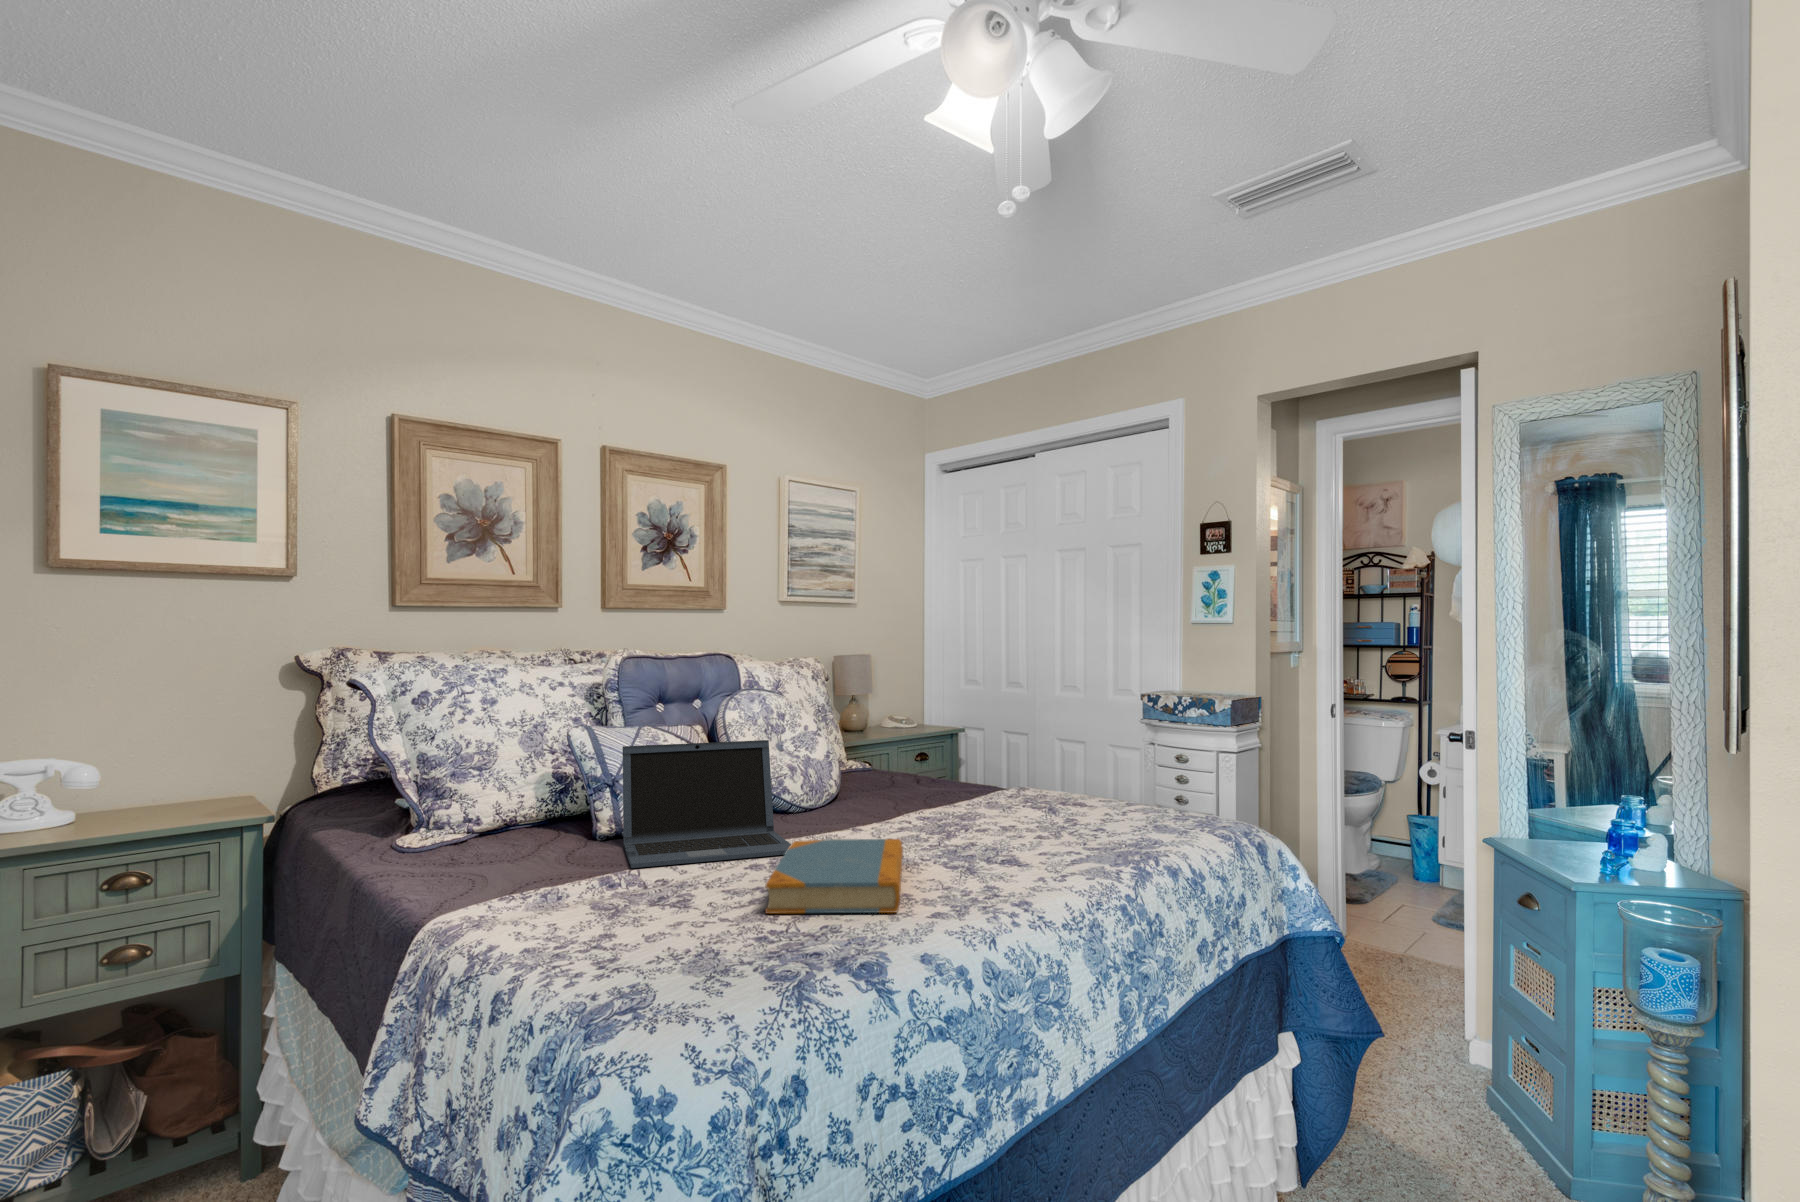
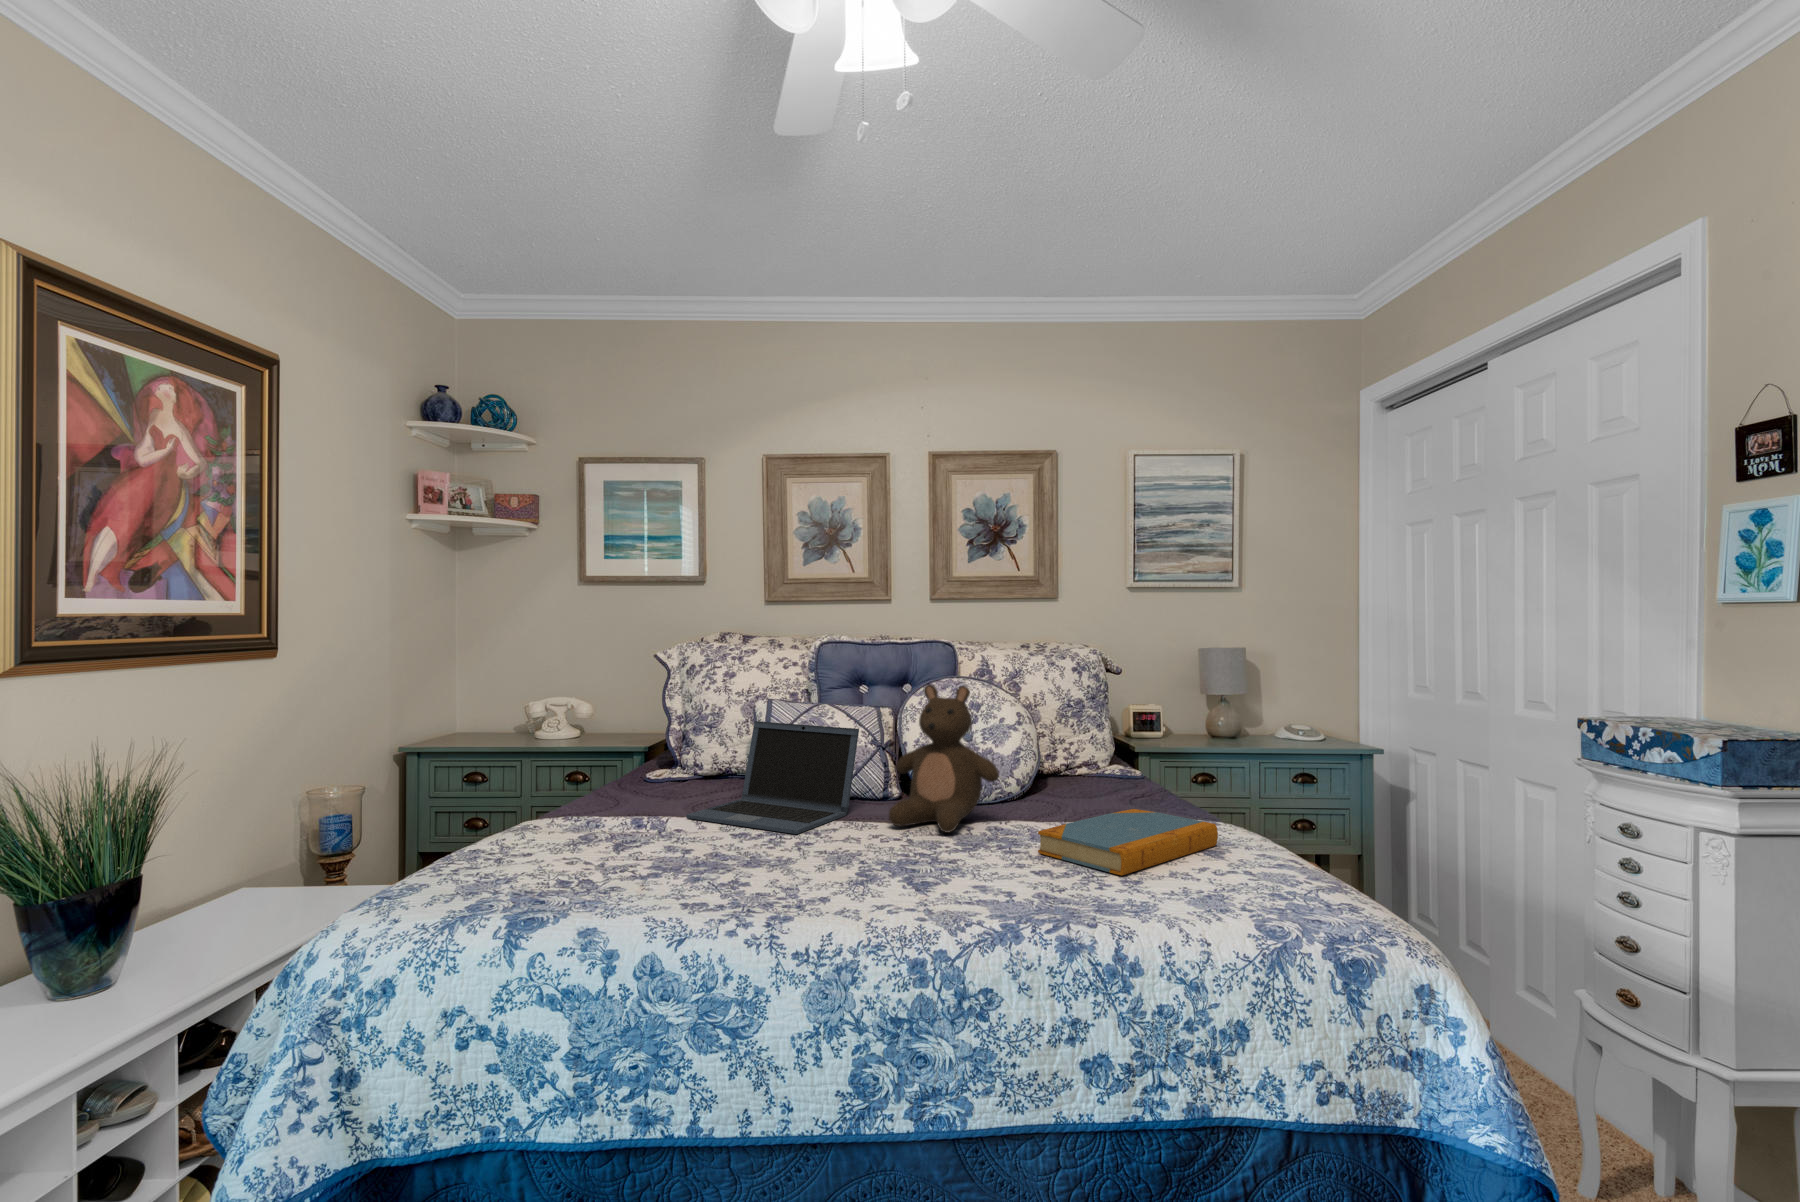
stuffed bear: none [807,686,915,831] -> present [889,685,999,833]
book: present [766,839,903,914] -> present [1038,809,1218,876]

